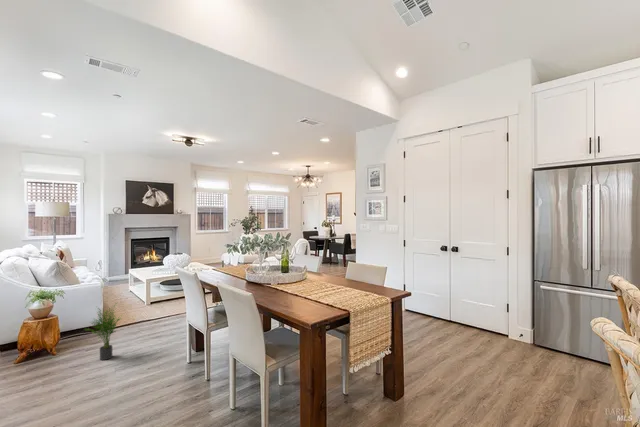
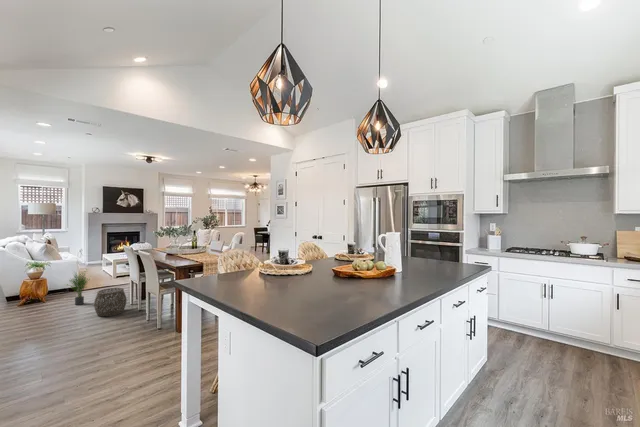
woven basket: none [131,338,180,390] -> present [94,288,127,317]

